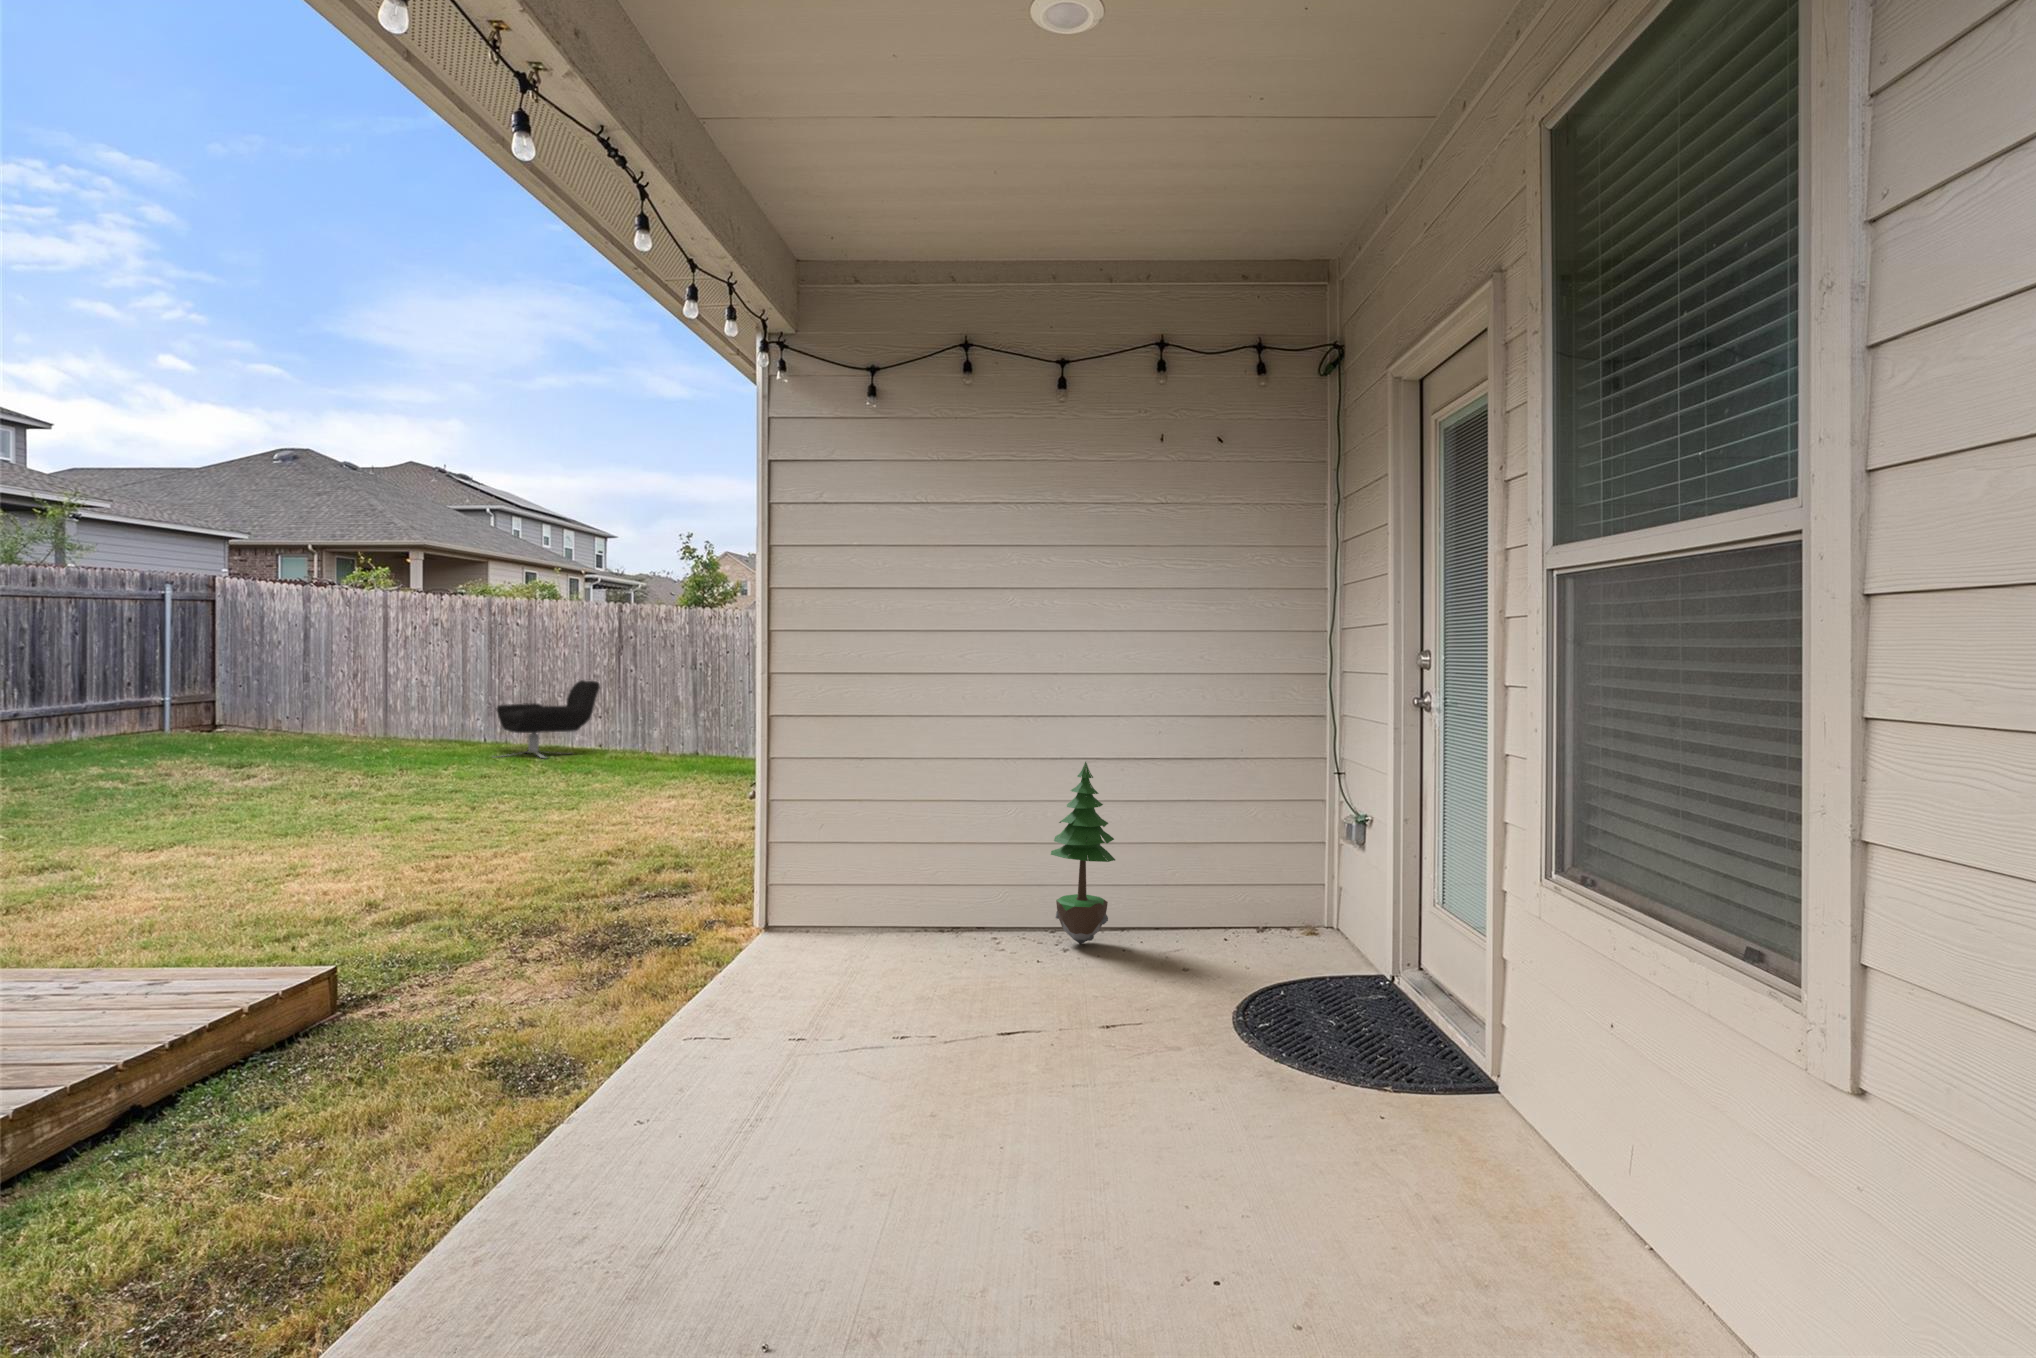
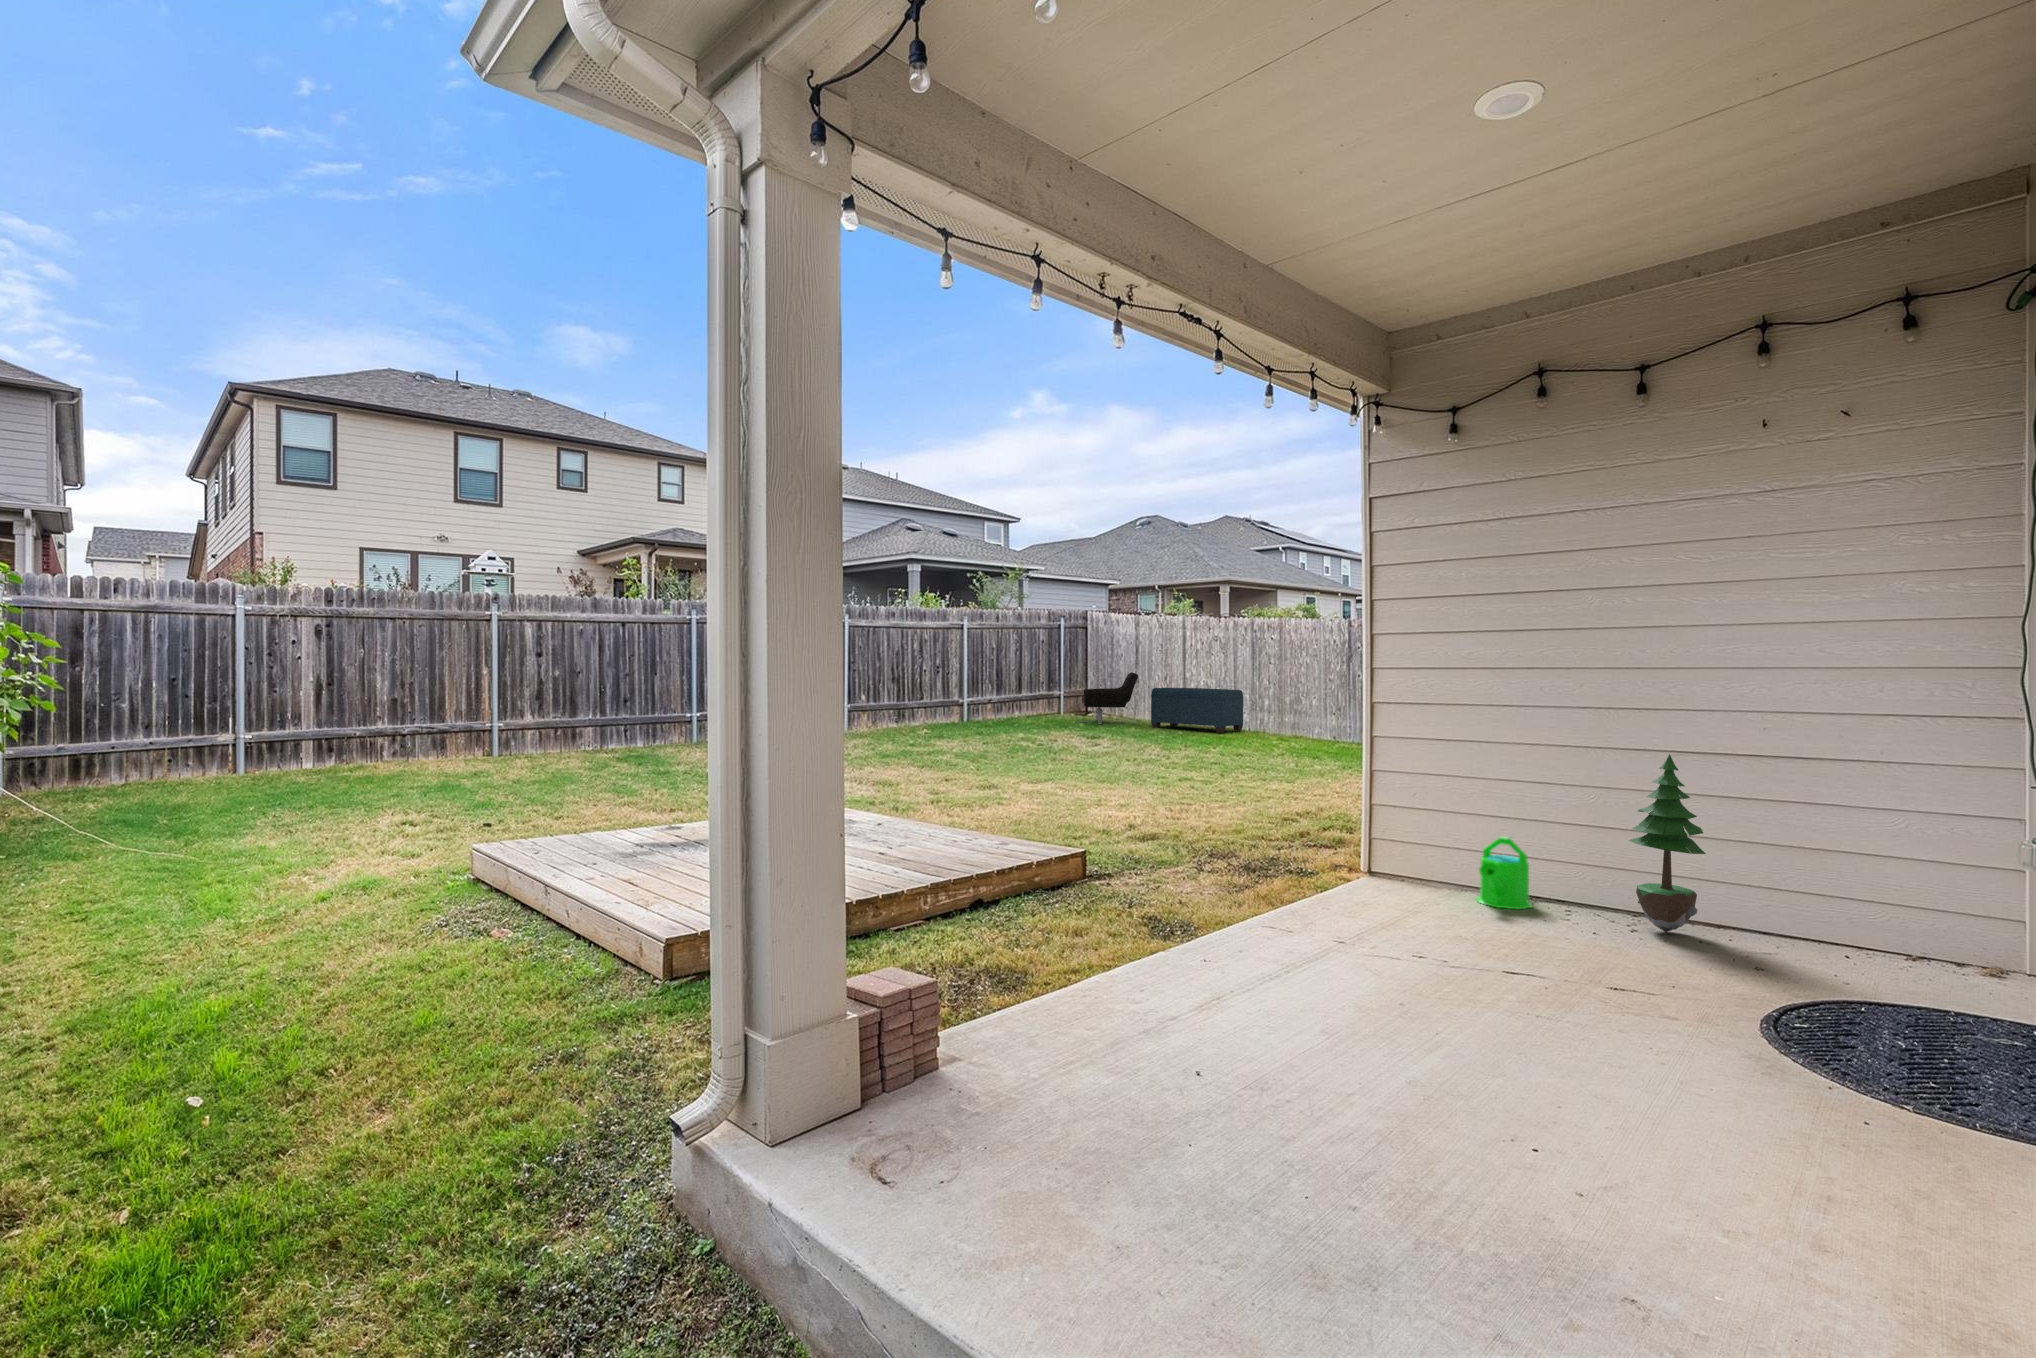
lounge chair: present [497,680,600,758] -> present [1083,673,1138,724]
bench: none [334,689,479,749] -> present [1151,688,1243,733]
watering can: none [895,864,955,947] -> present [1477,837,1532,909]

